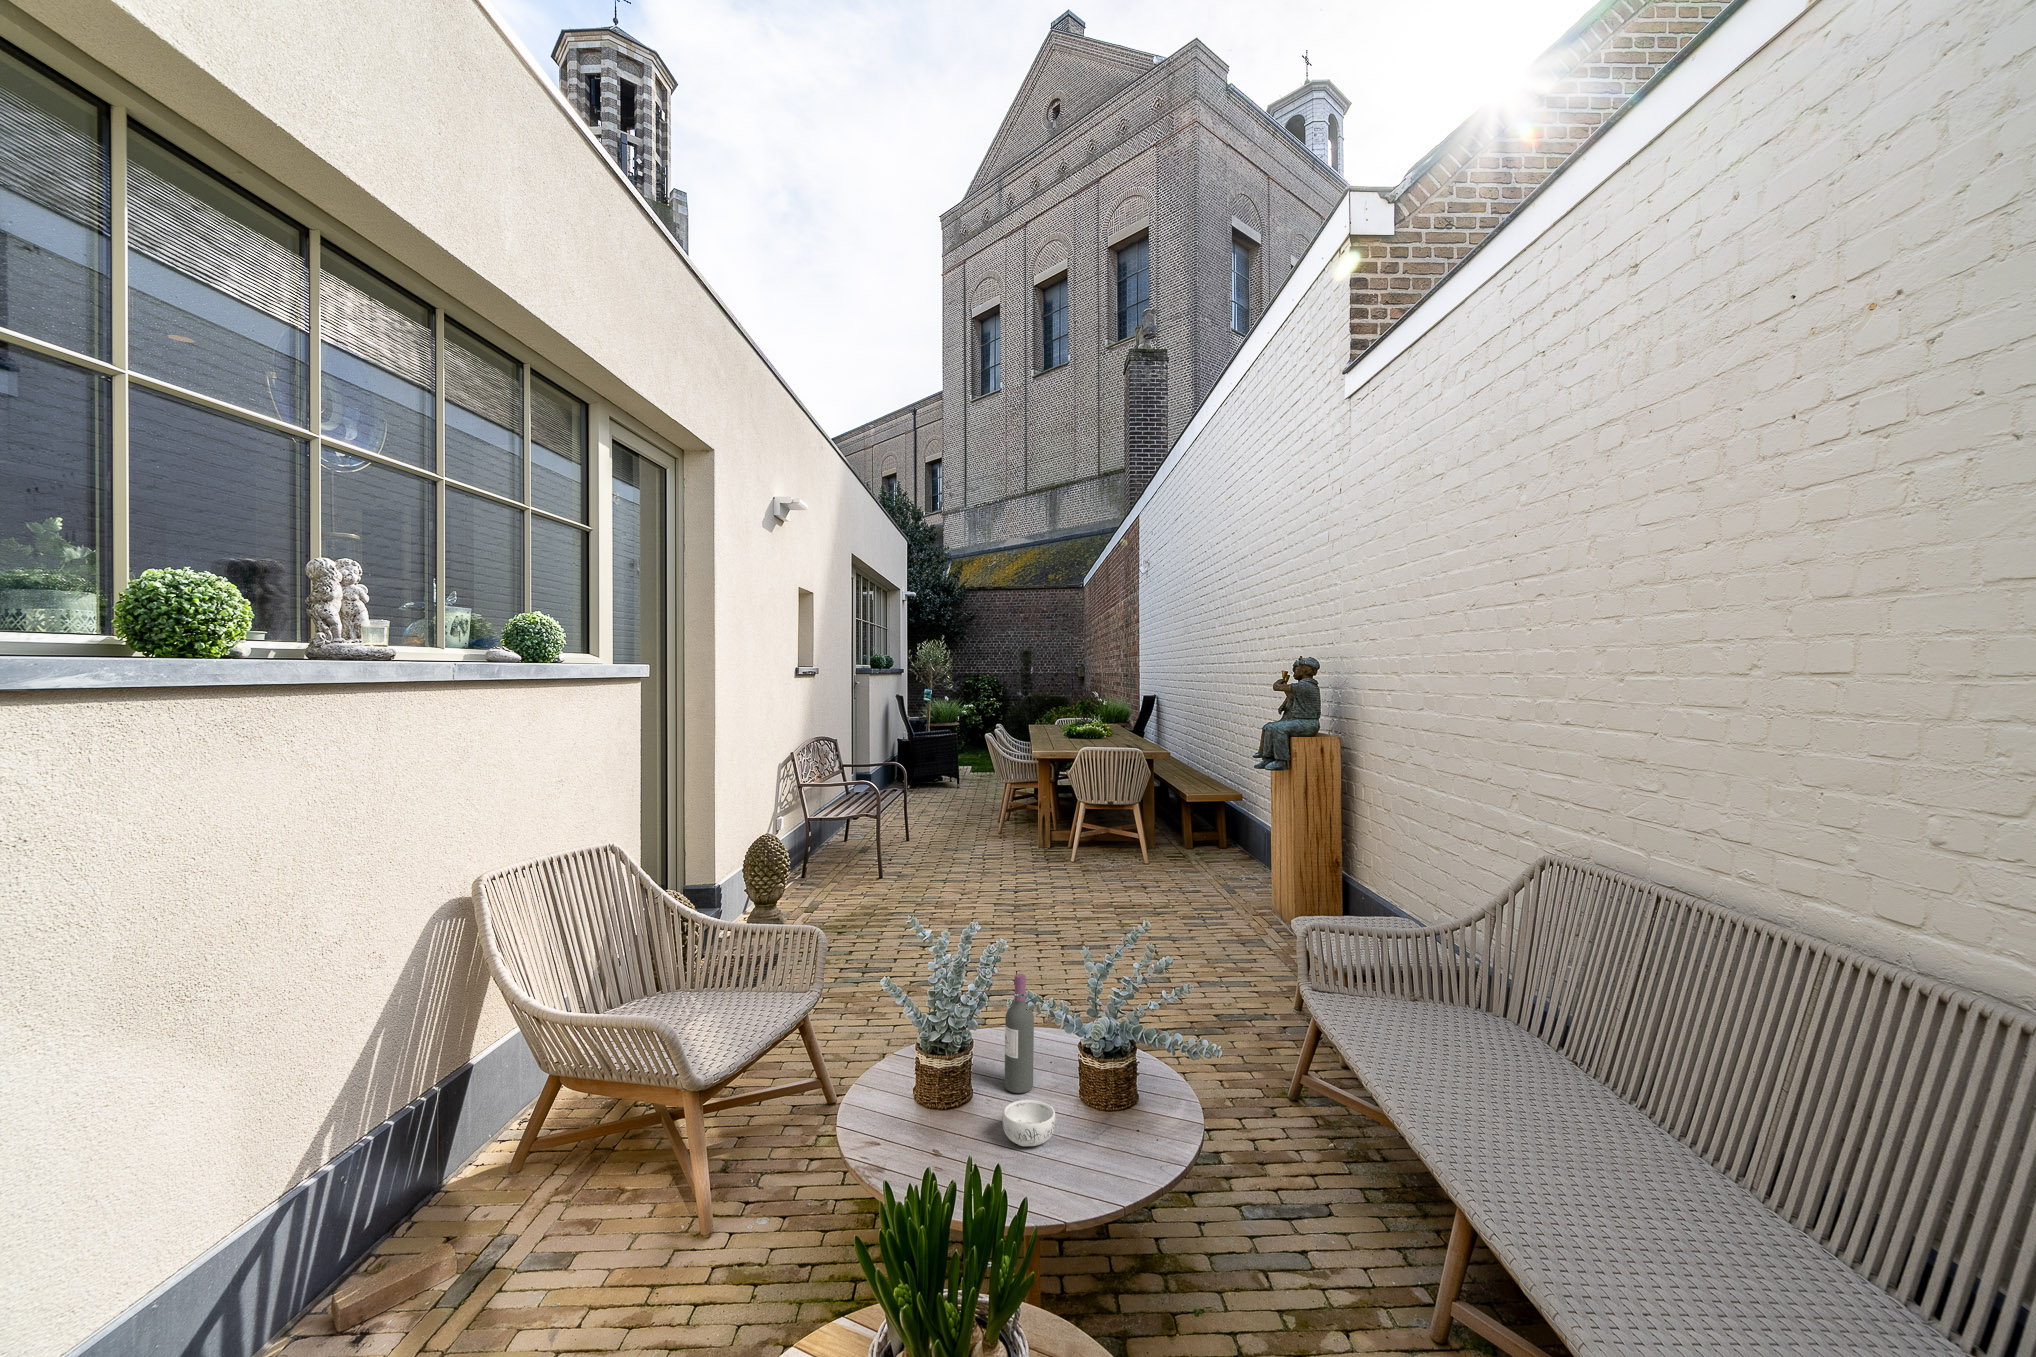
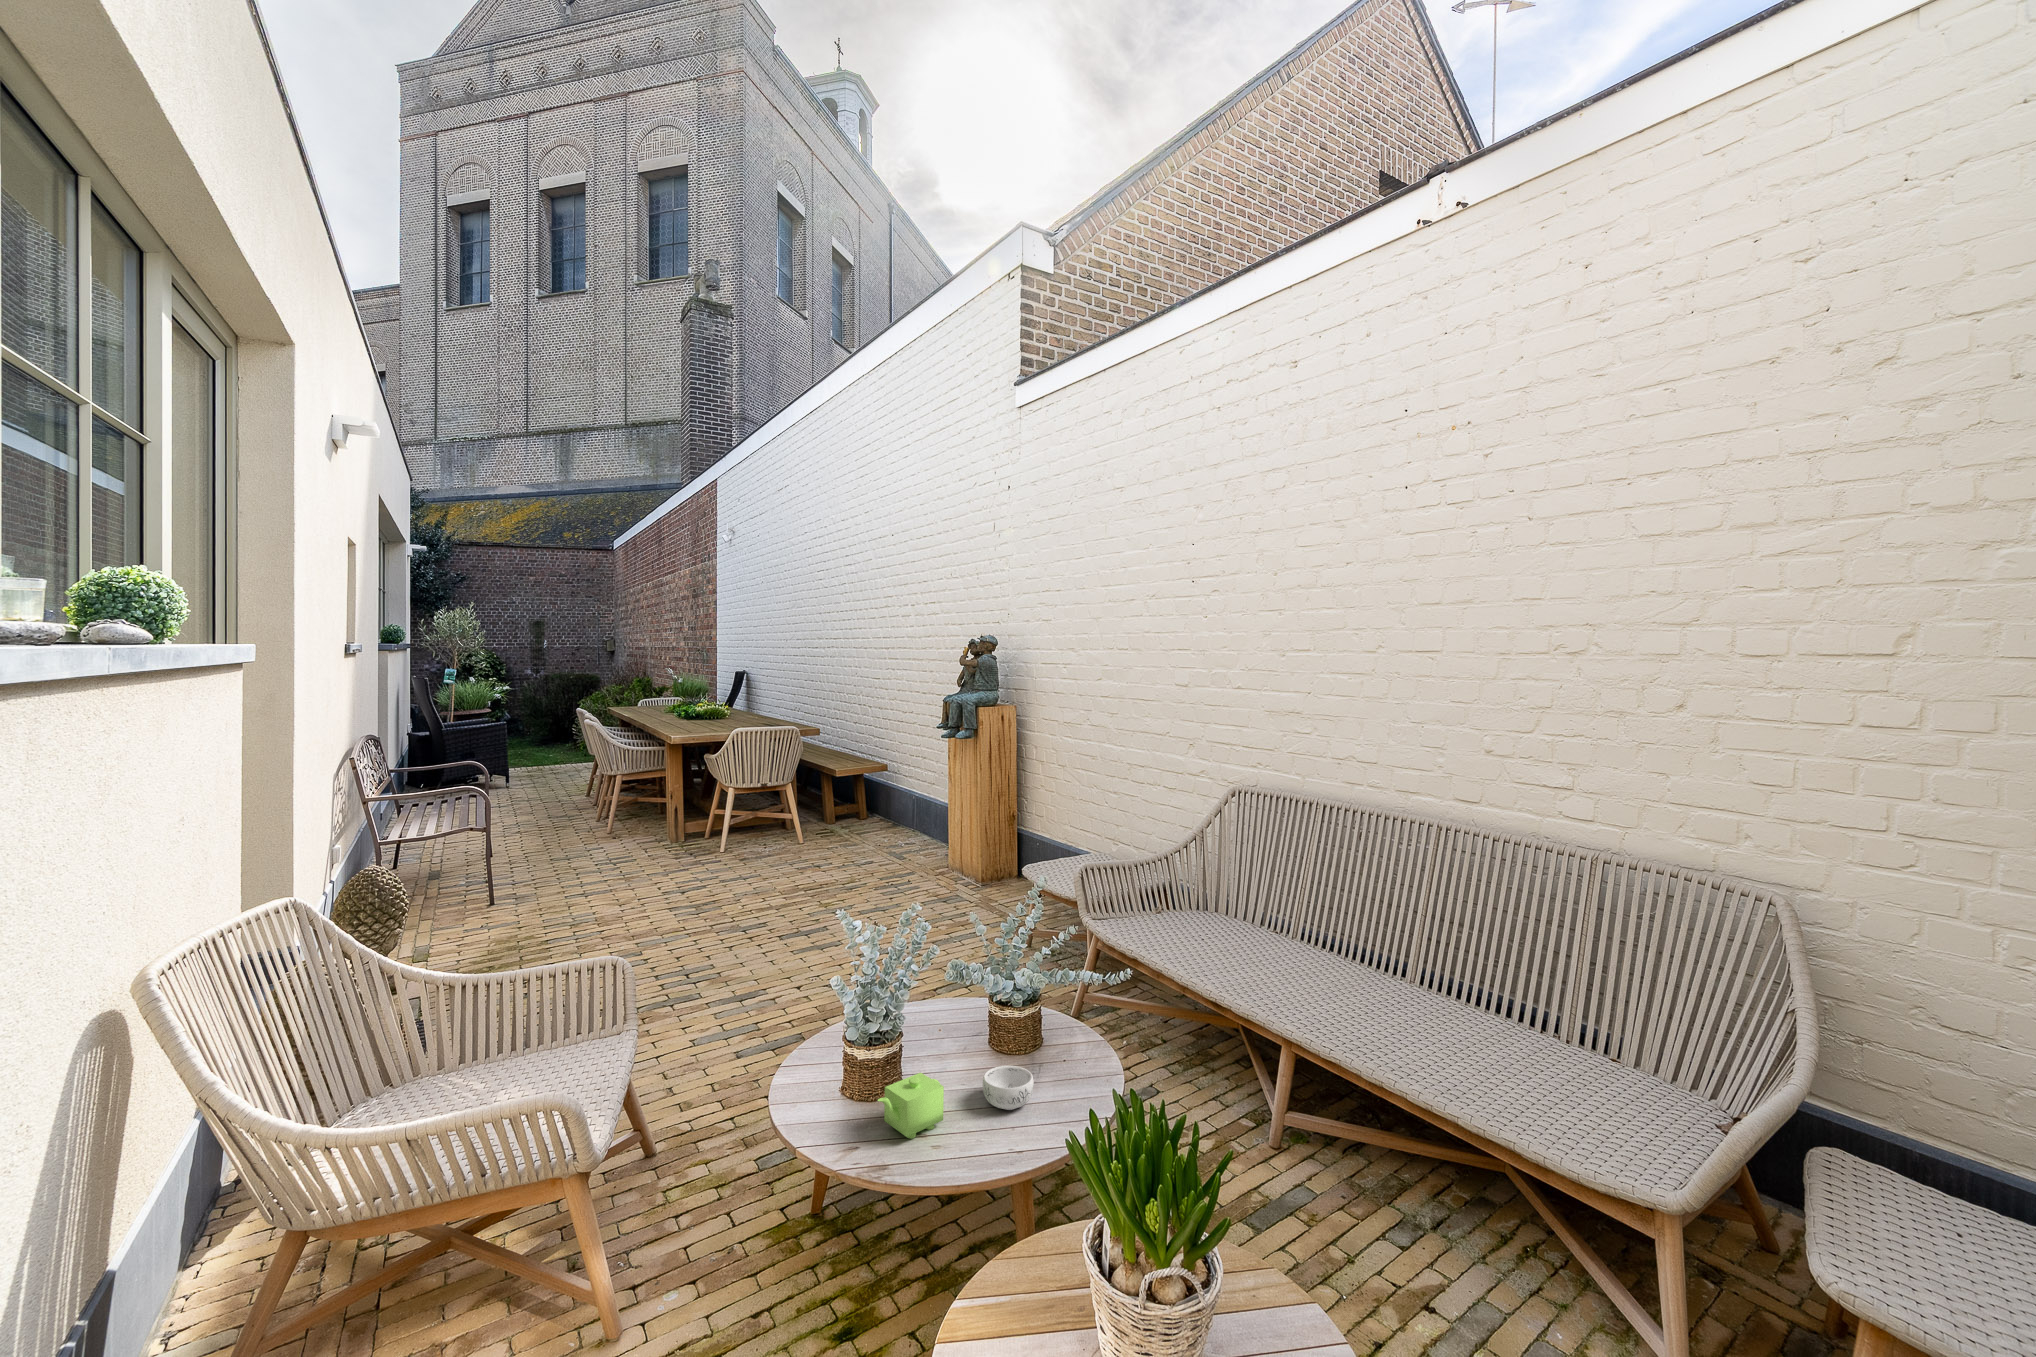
wine bottle: present [1005,974,1034,1093] -> none [939,952,968,1068]
teapot: none [887,1083,961,1142] -> present [878,1073,944,1139]

